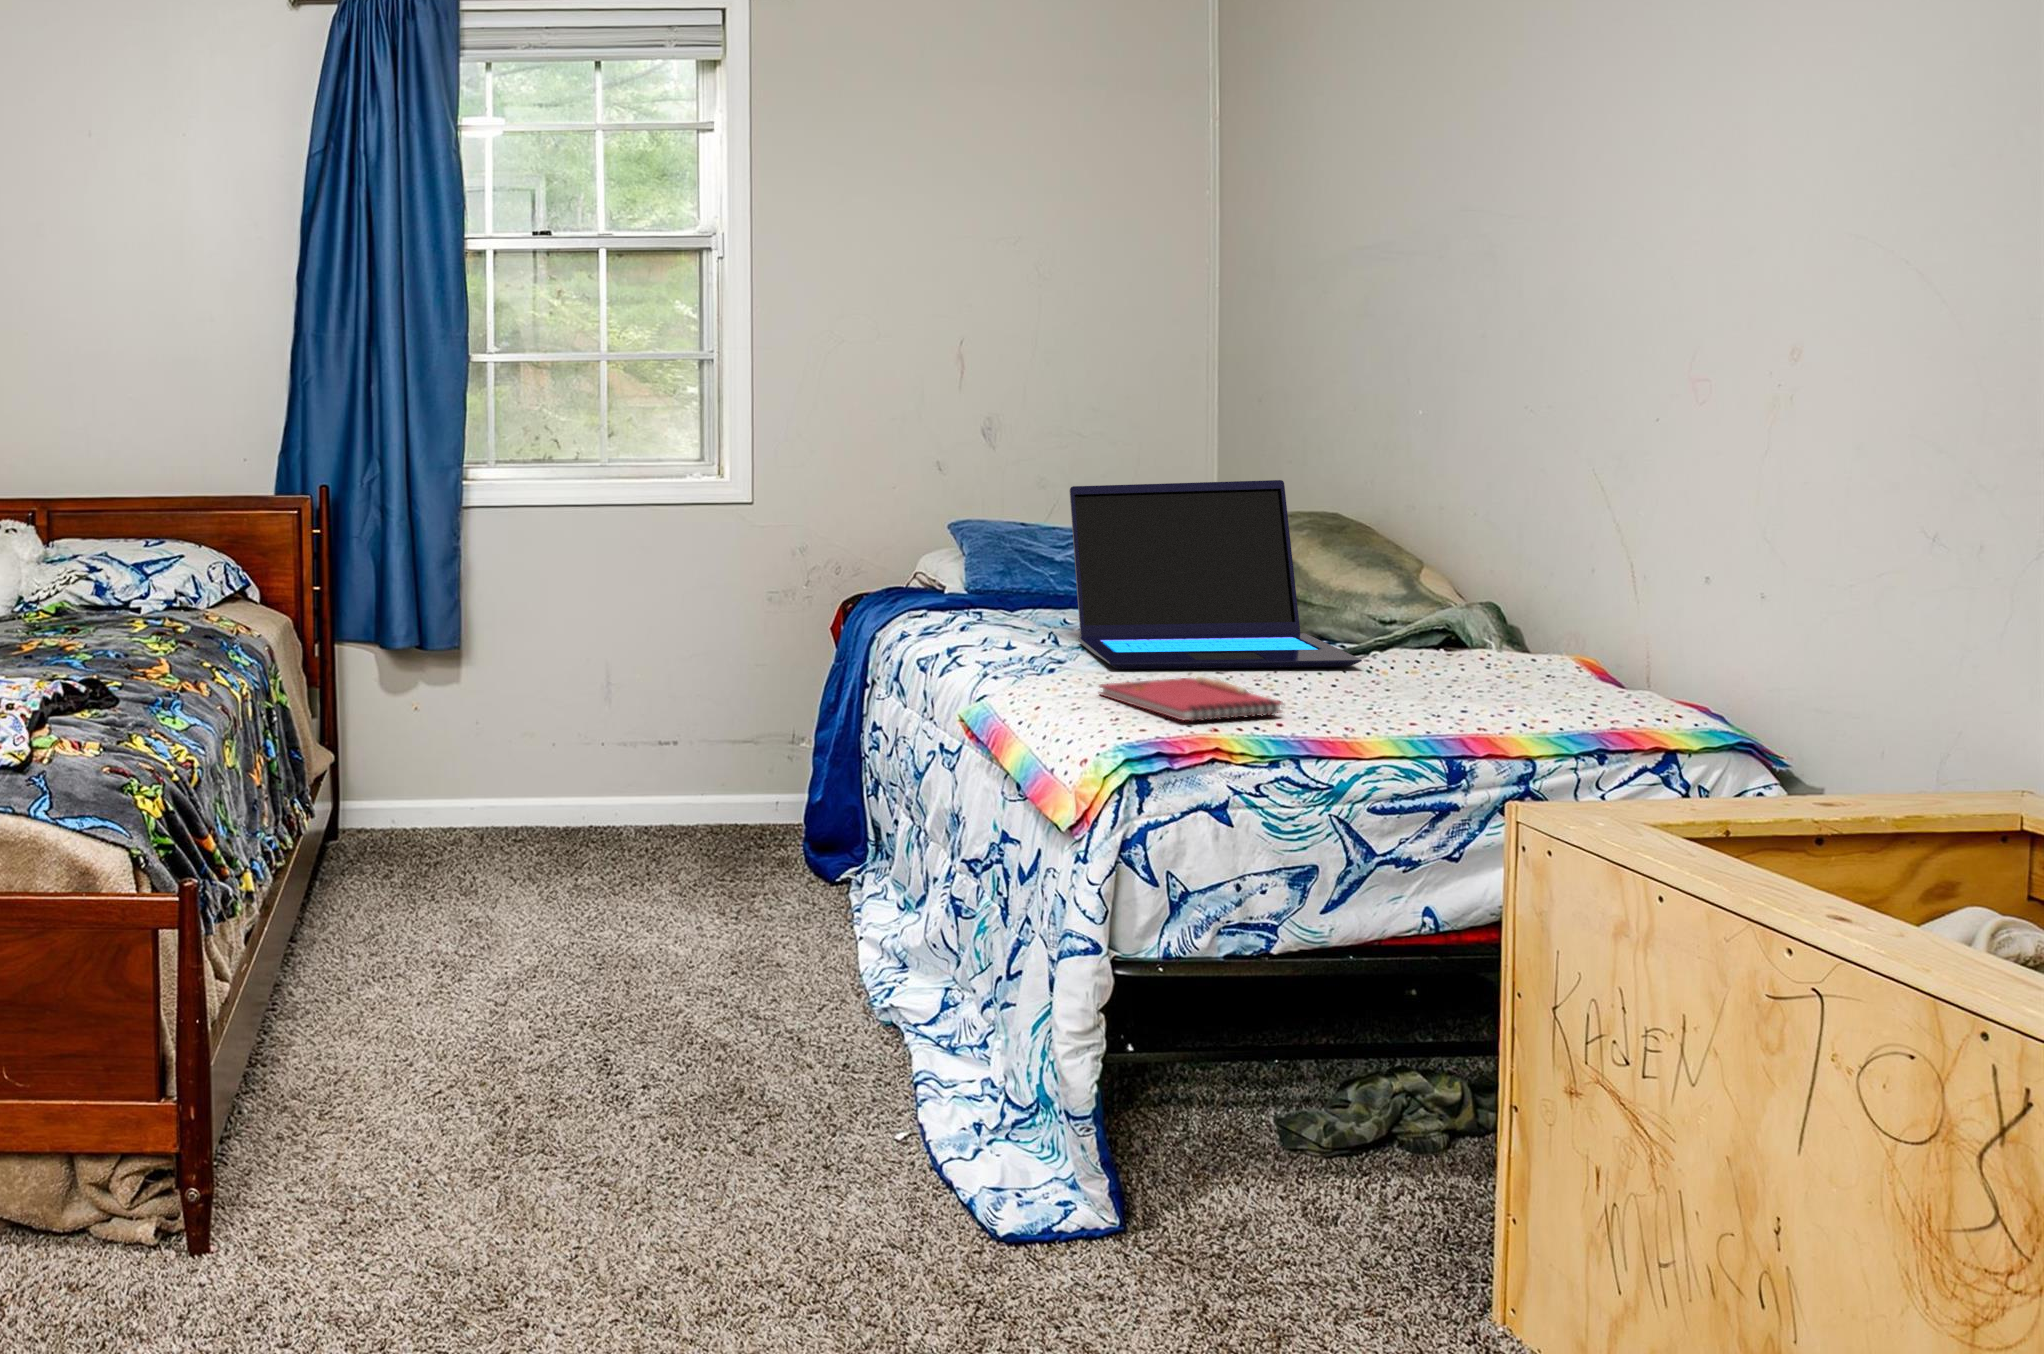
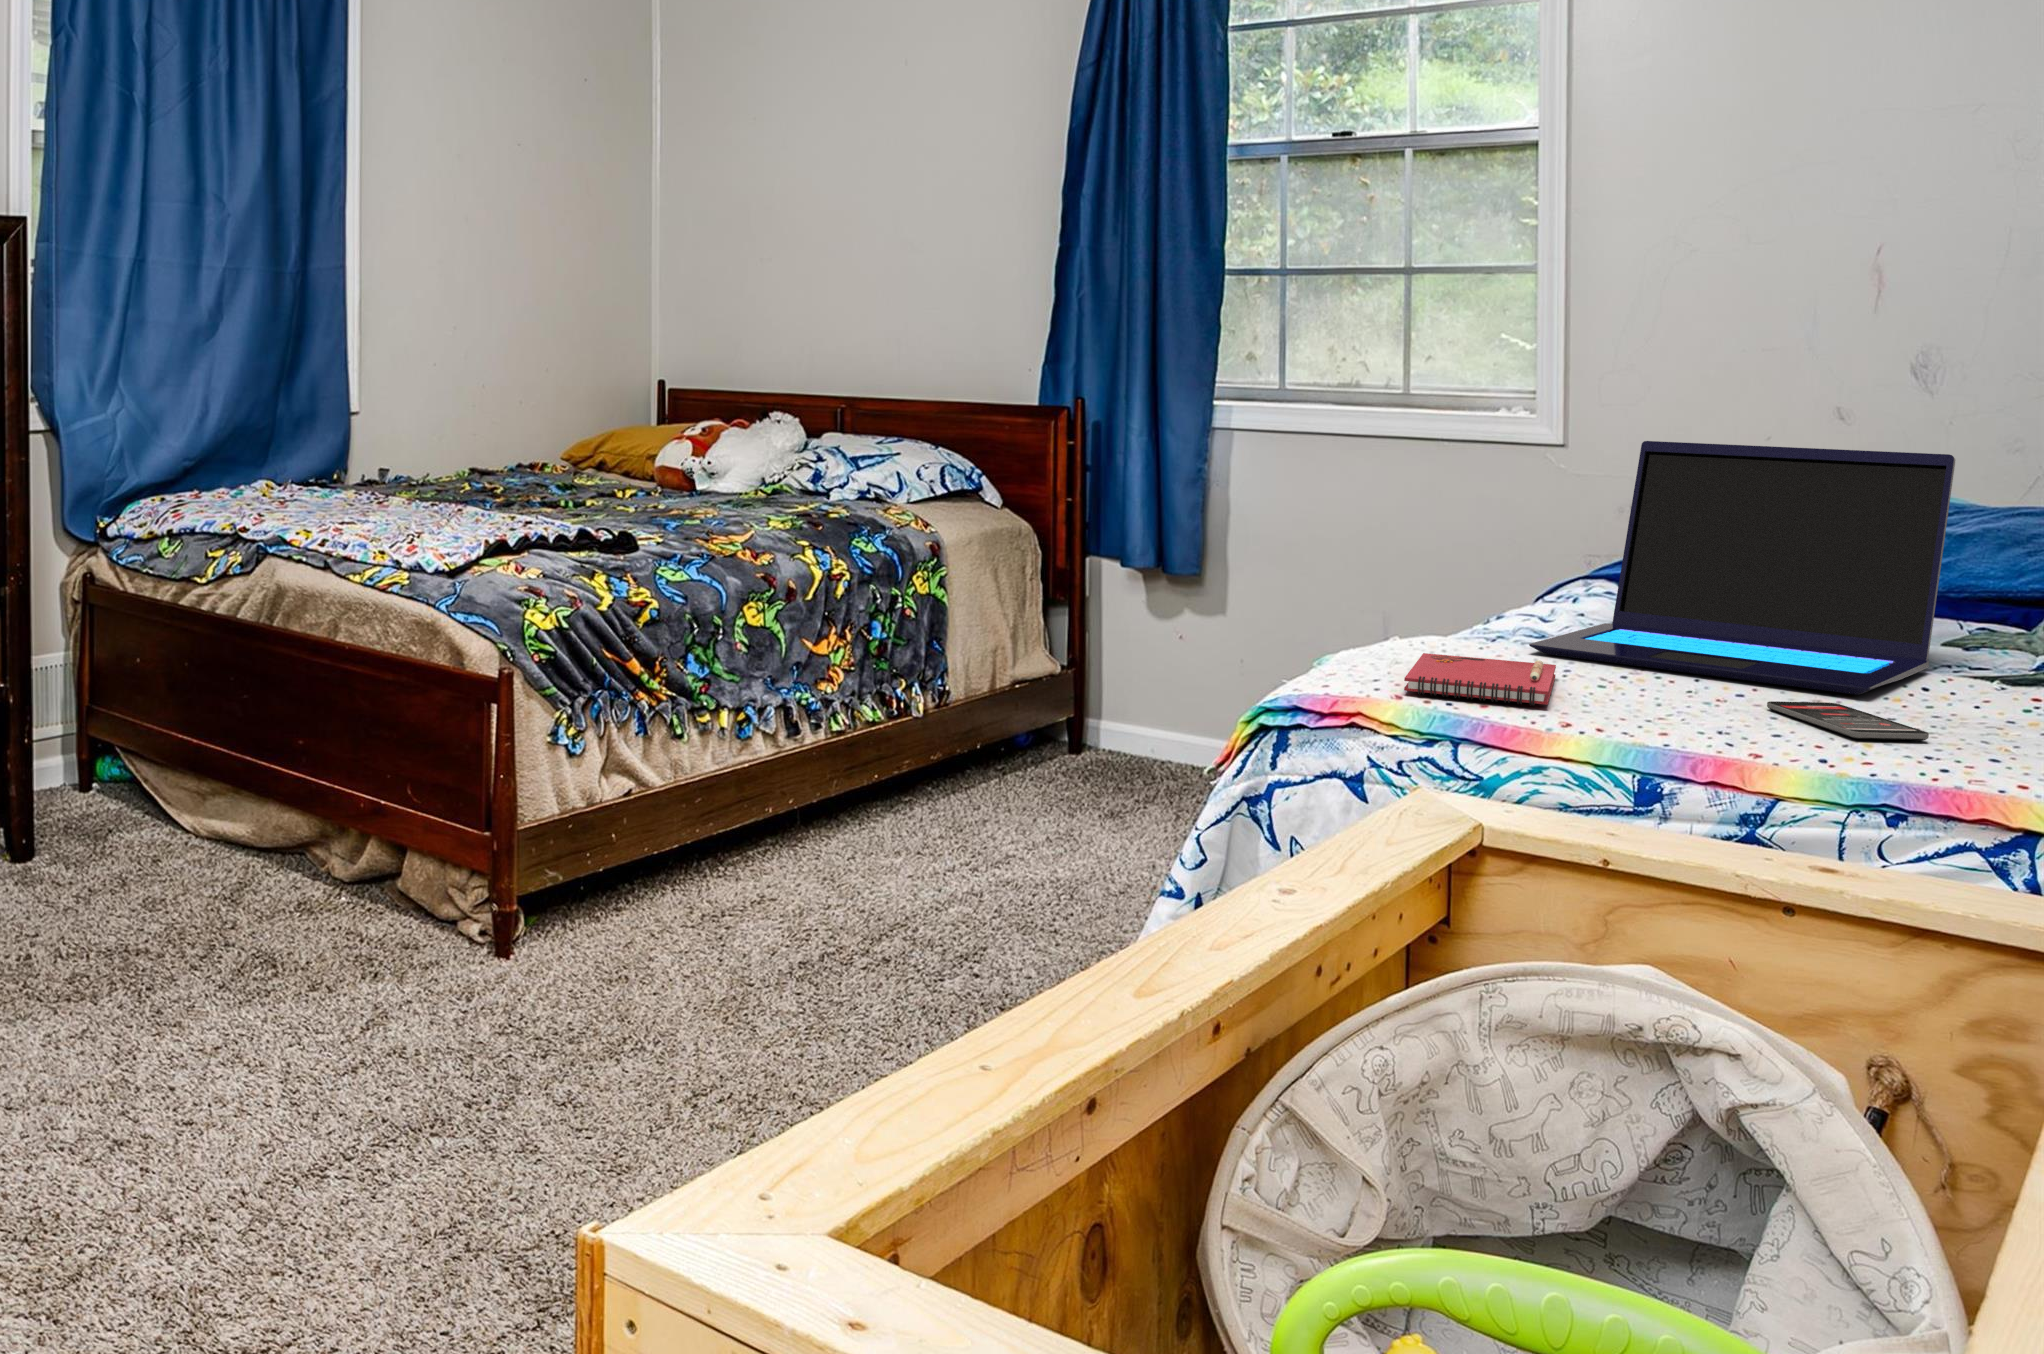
smartphone: none [1352,676,1489,701] -> present [1767,701,1929,740]

